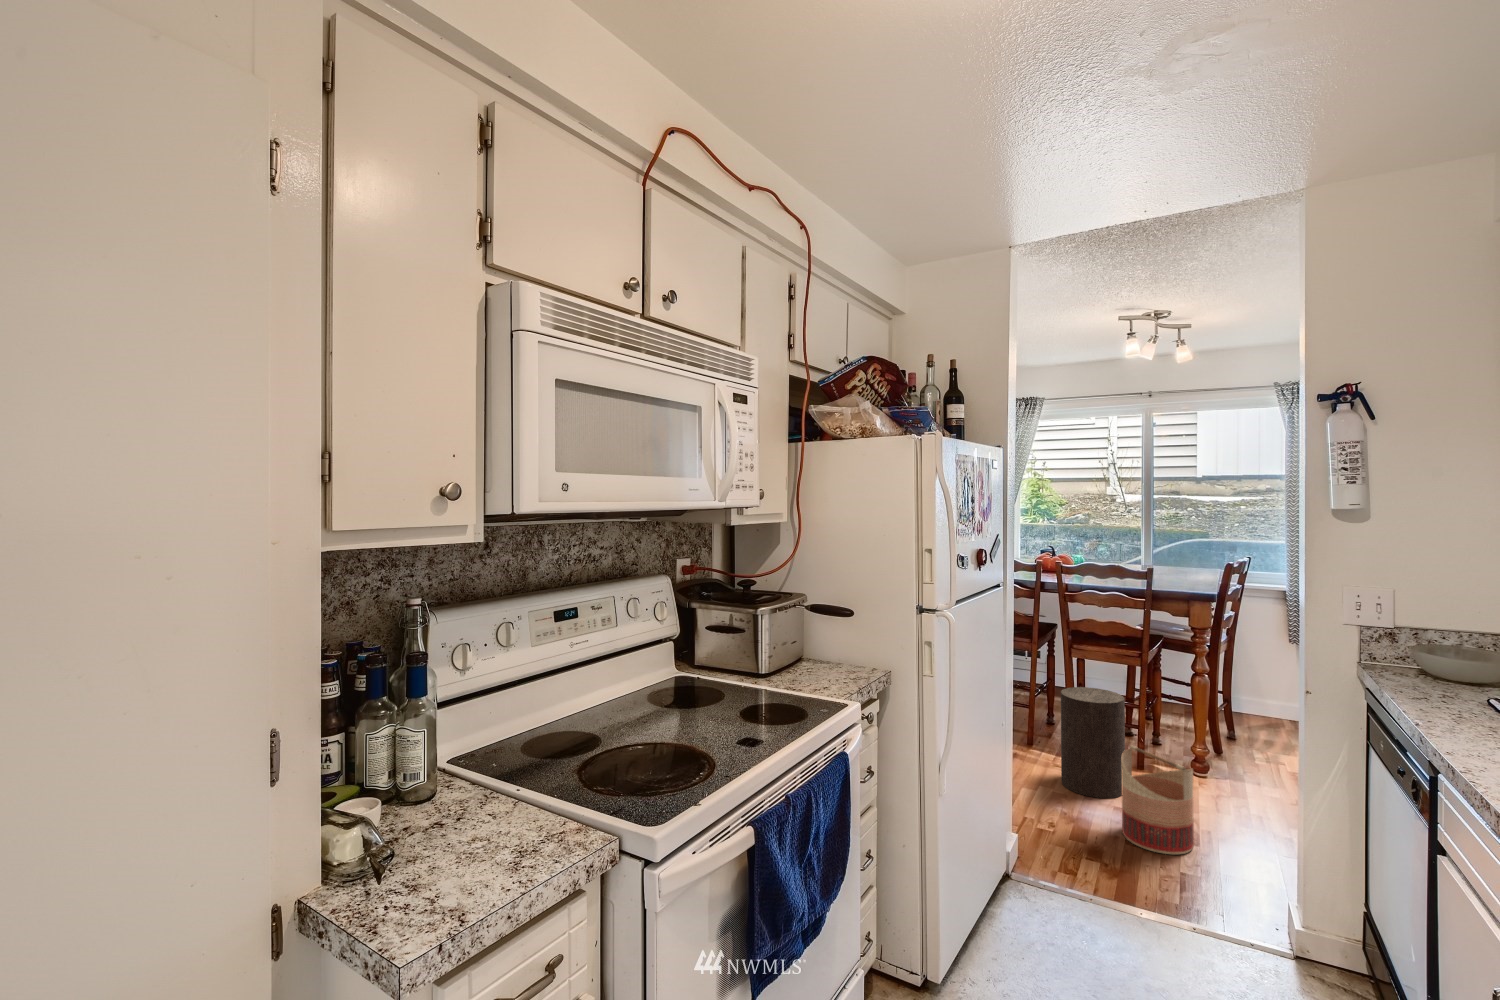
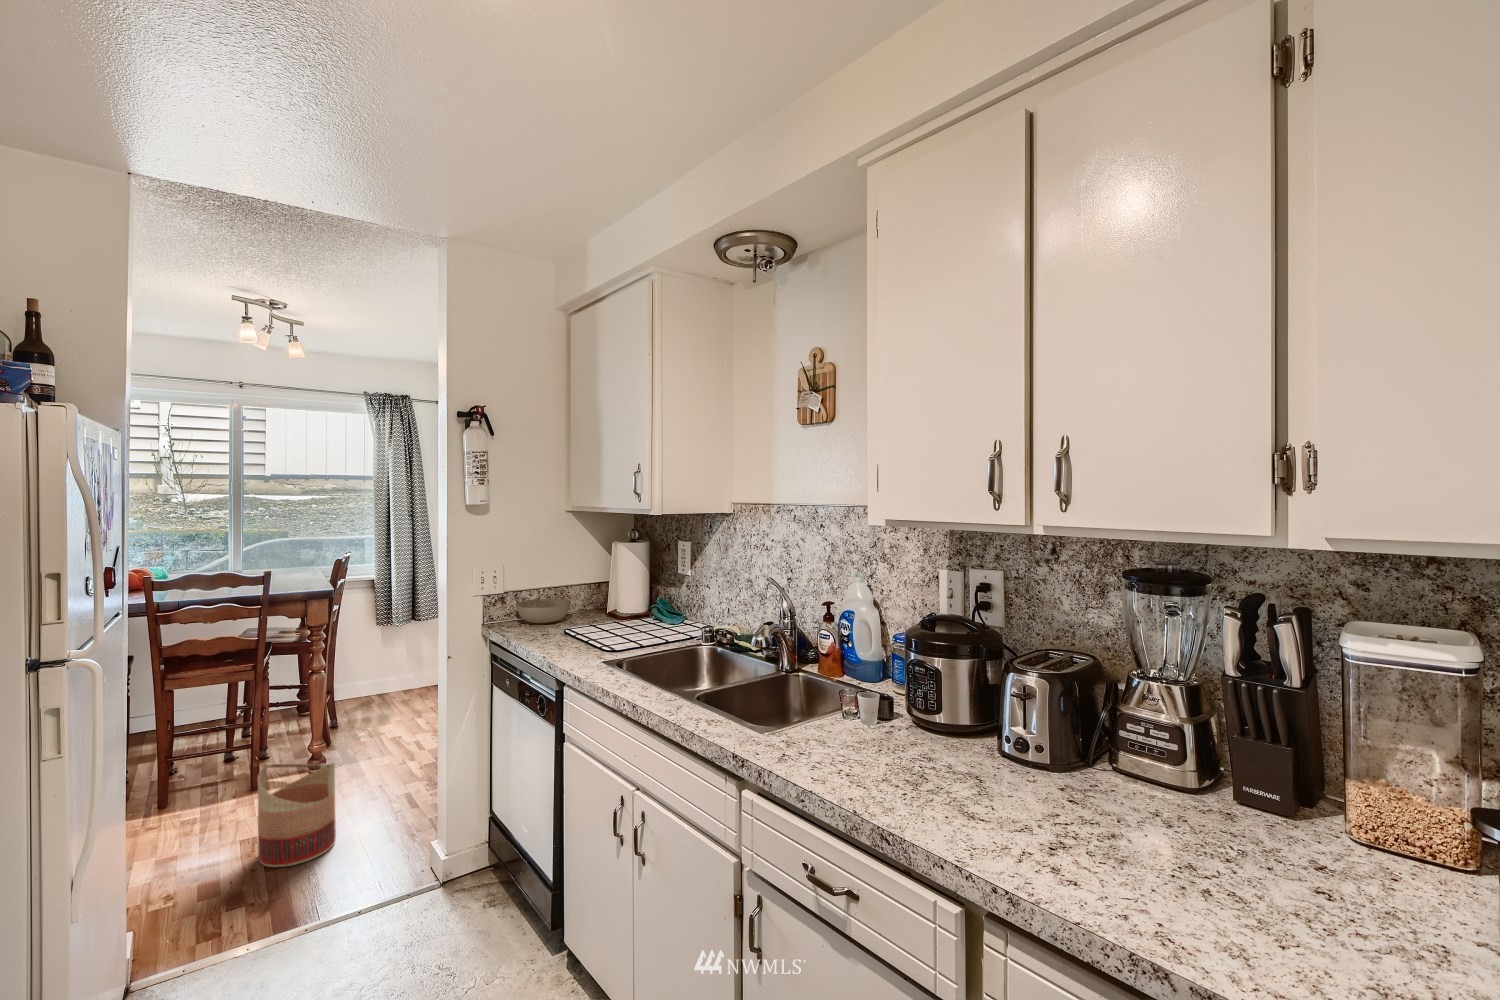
stool: present [1061,687,1125,798] -> none [161,714,247,847]

